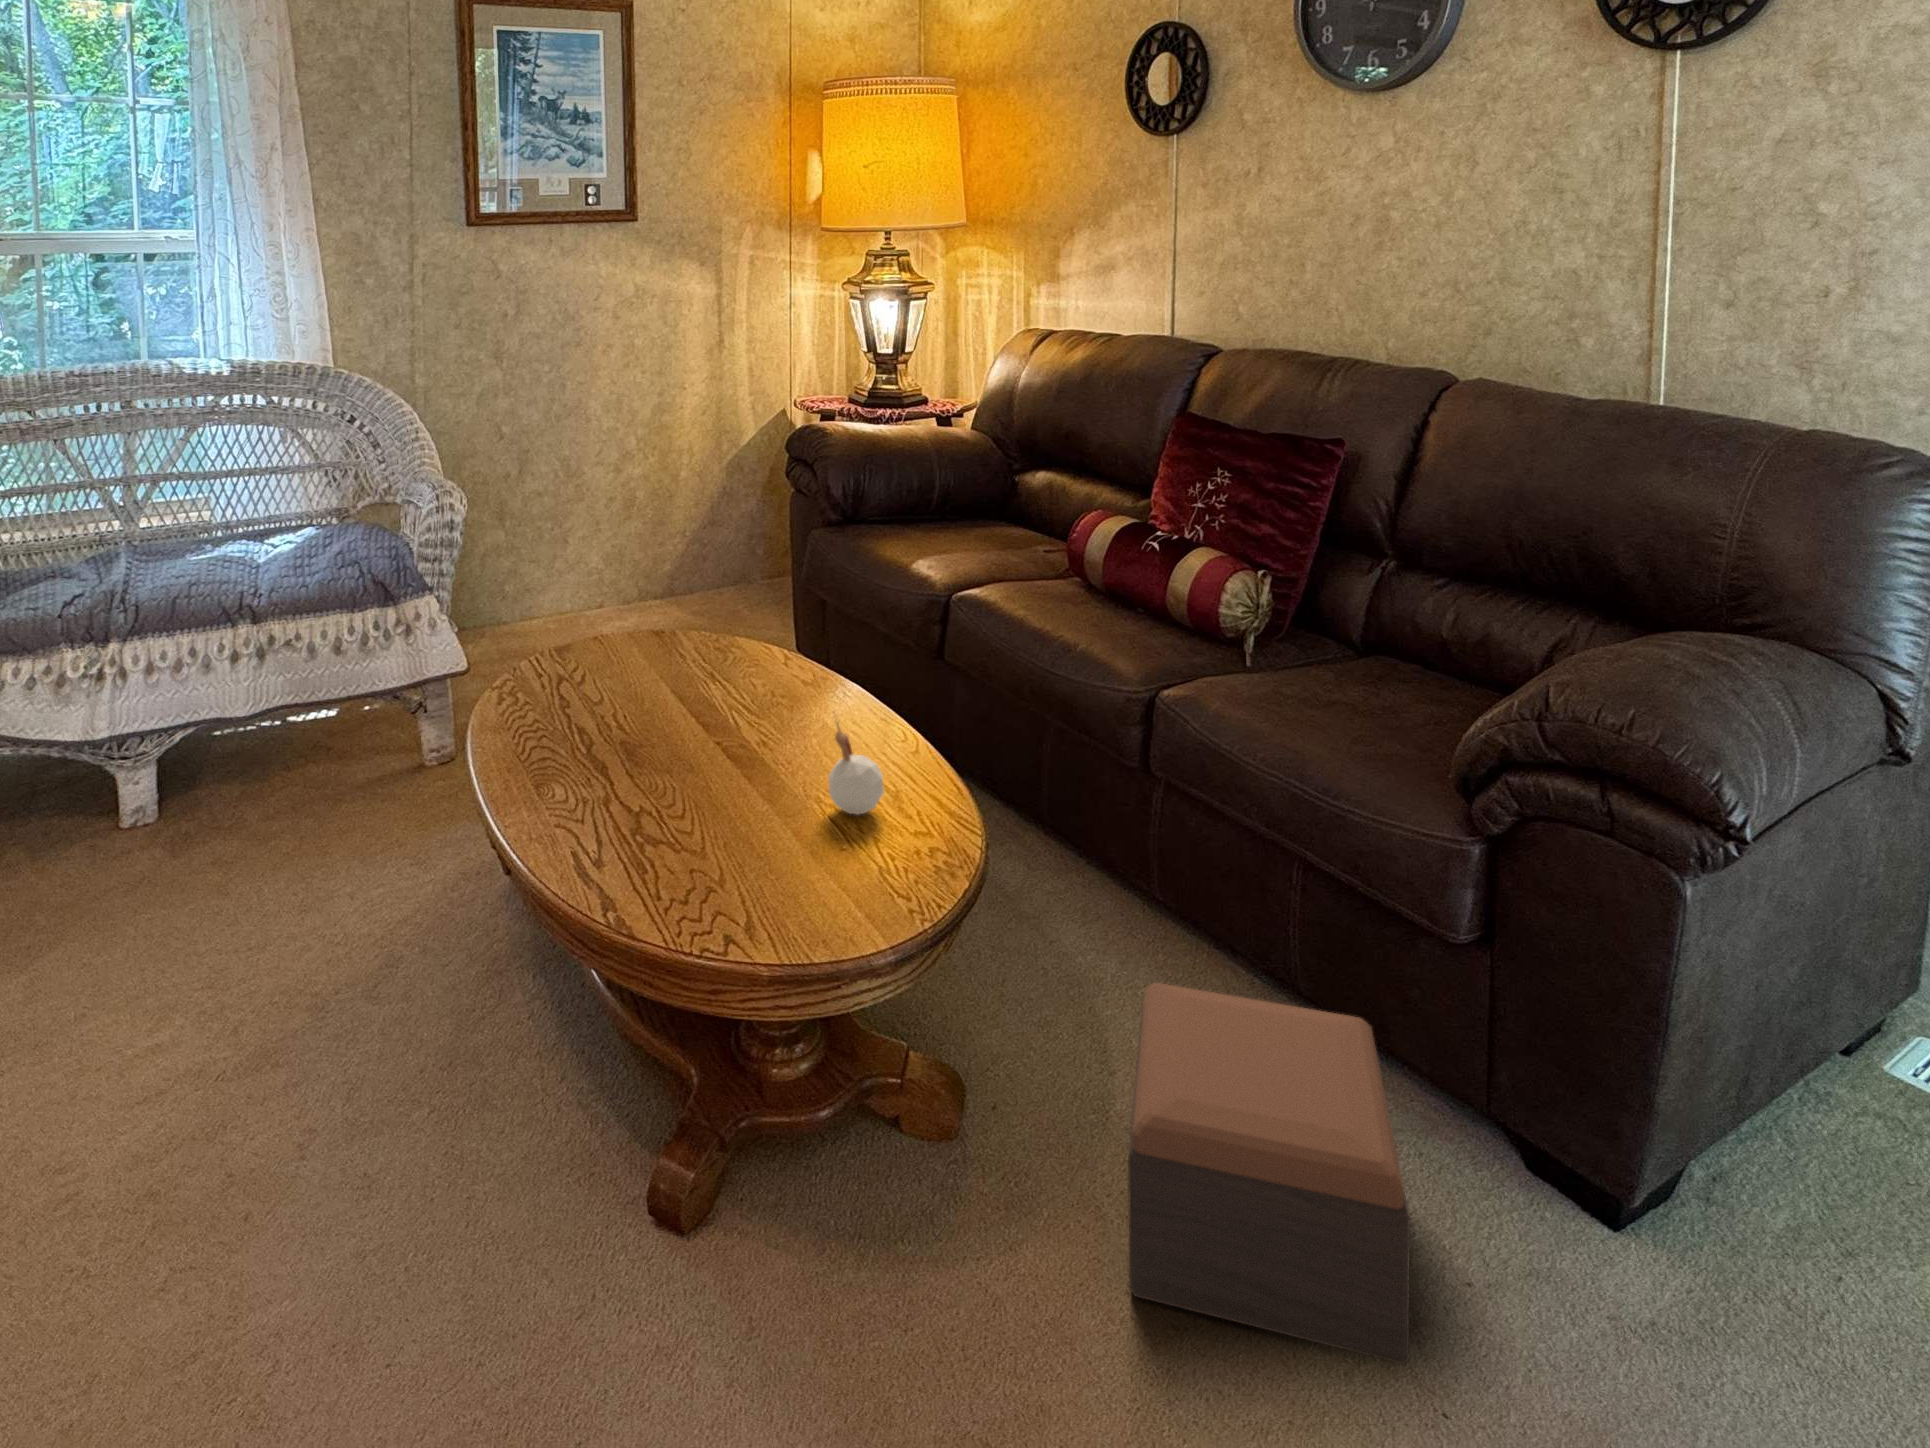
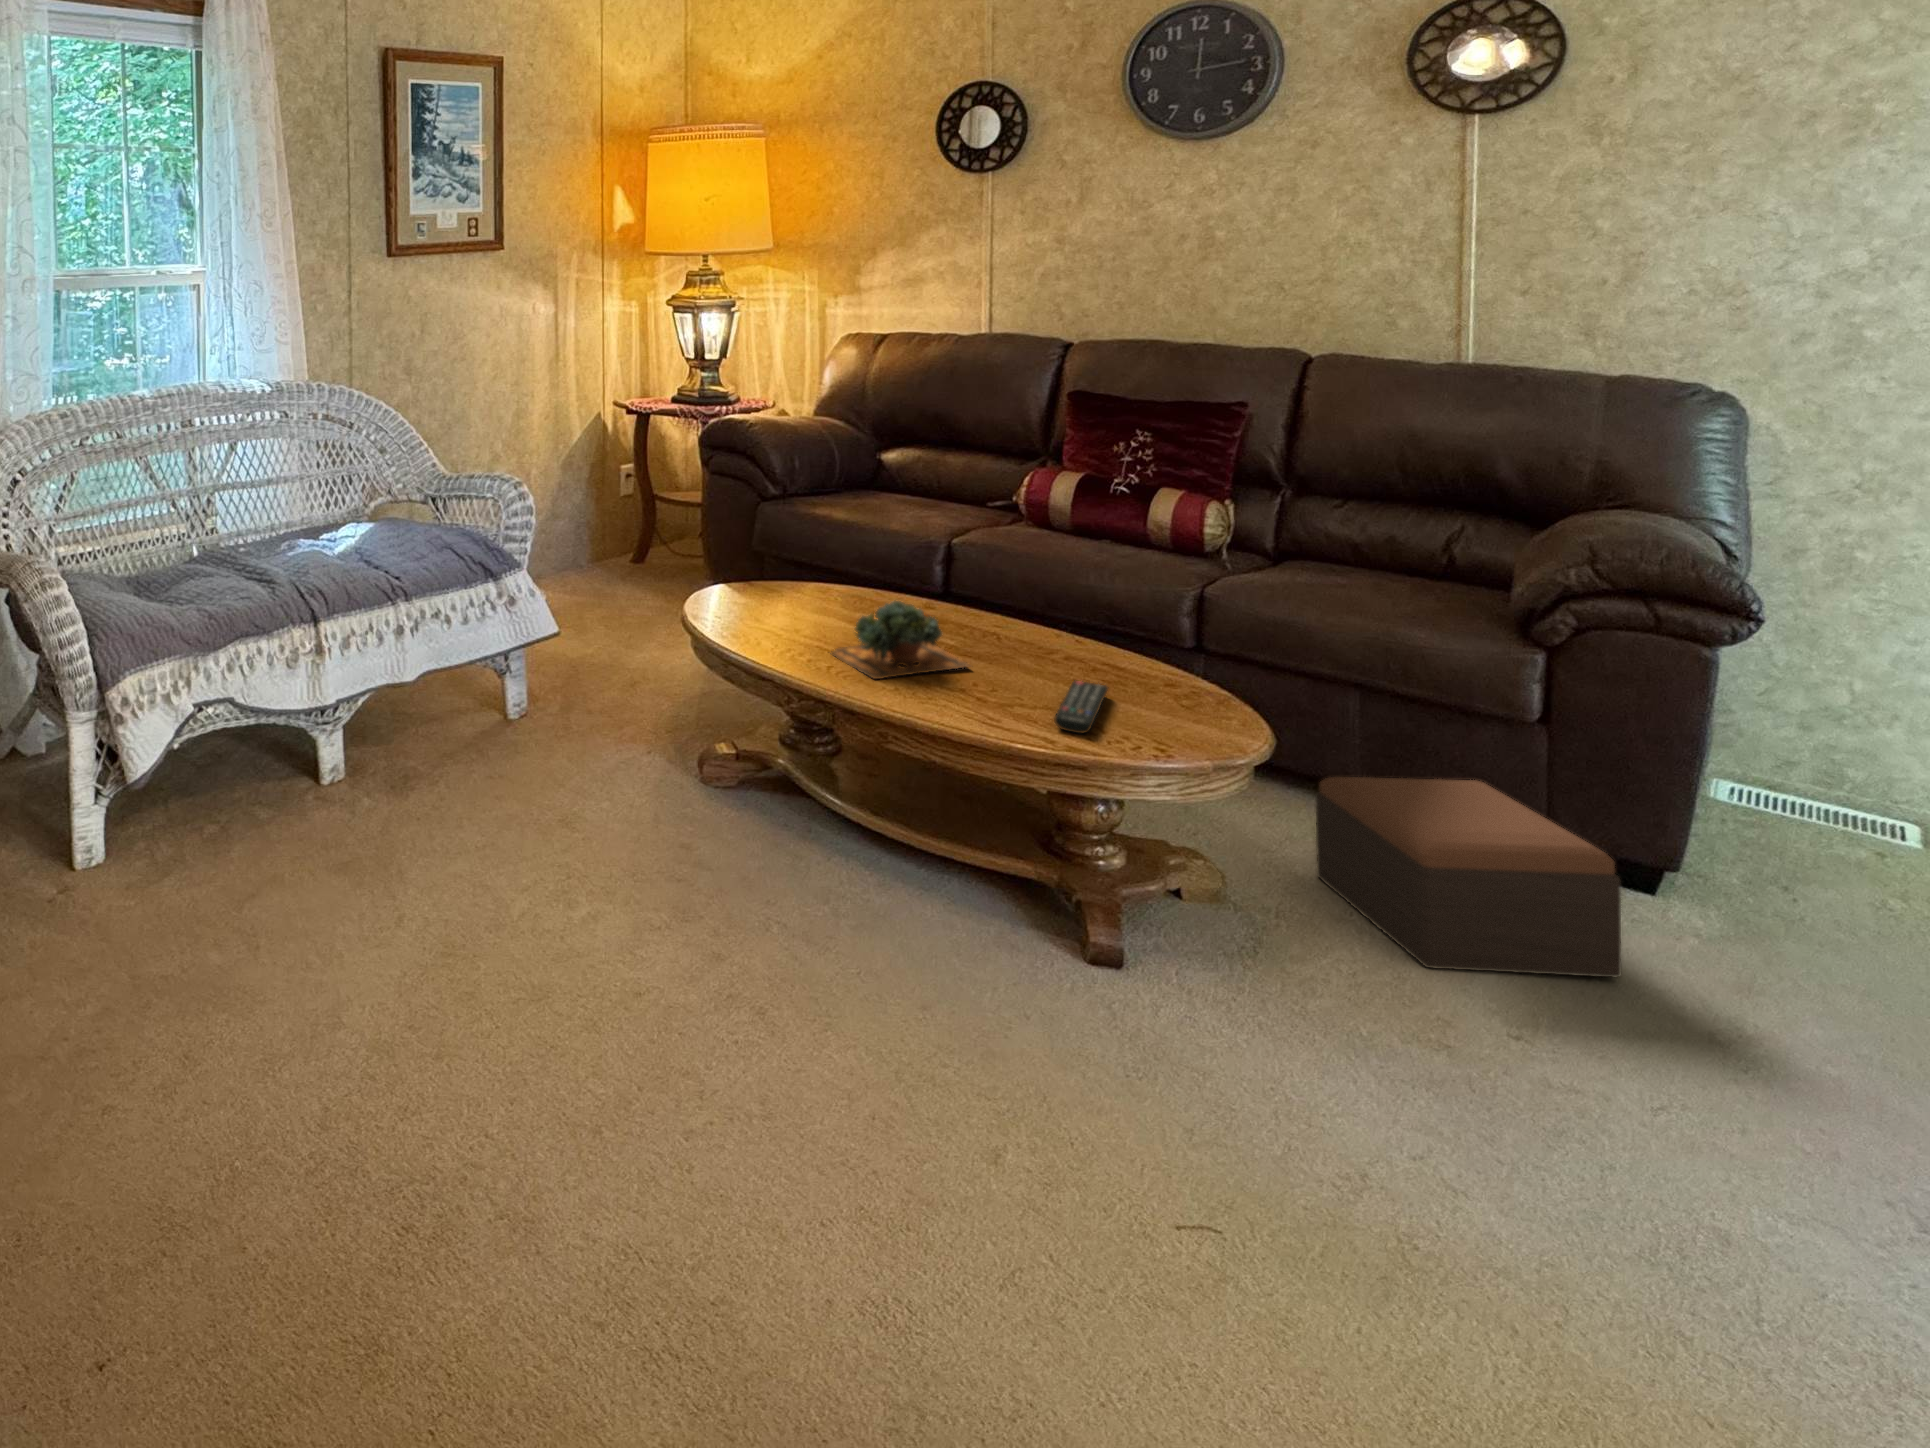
succulent plant: none [565,681,727,785] -> present [830,601,970,679]
candle: present [828,712,884,815] -> none [1073,605,1125,679]
remote control: none [660,815,818,900] -> present [1054,680,1108,734]

